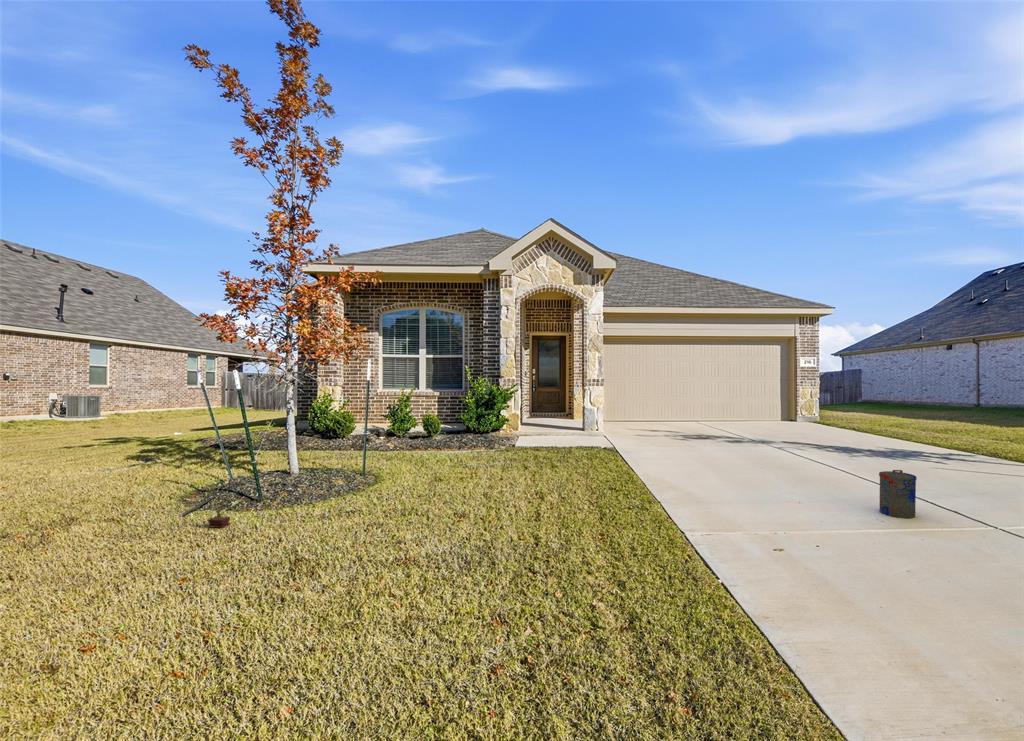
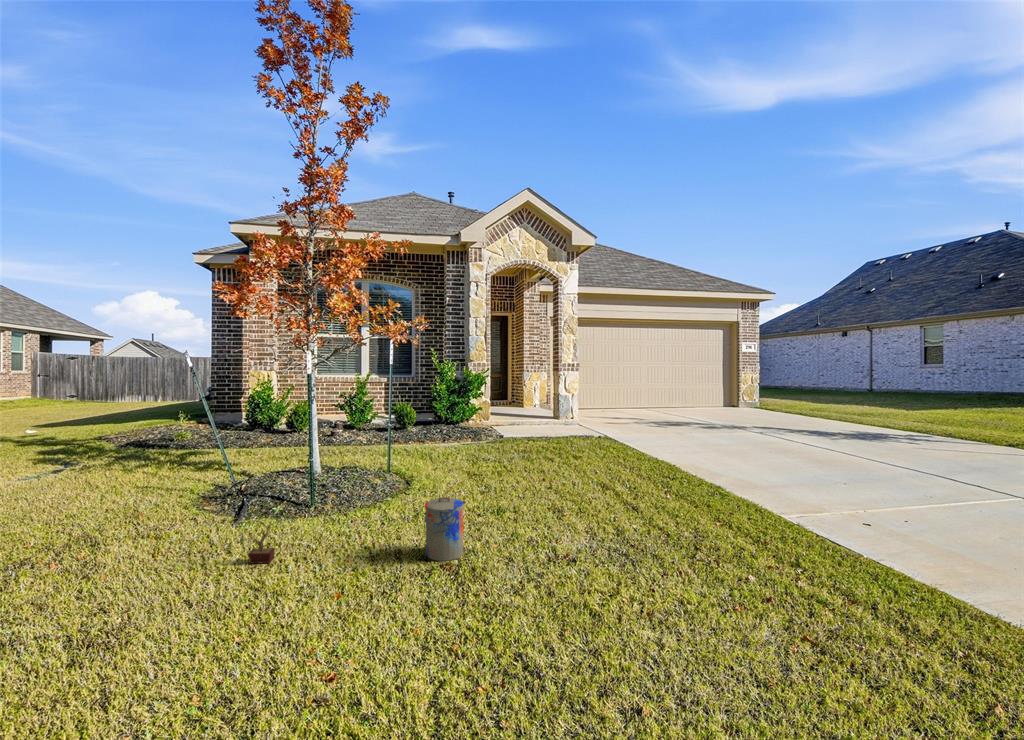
trash can: present [879,470,917,518] -> present [425,497,464,561]

